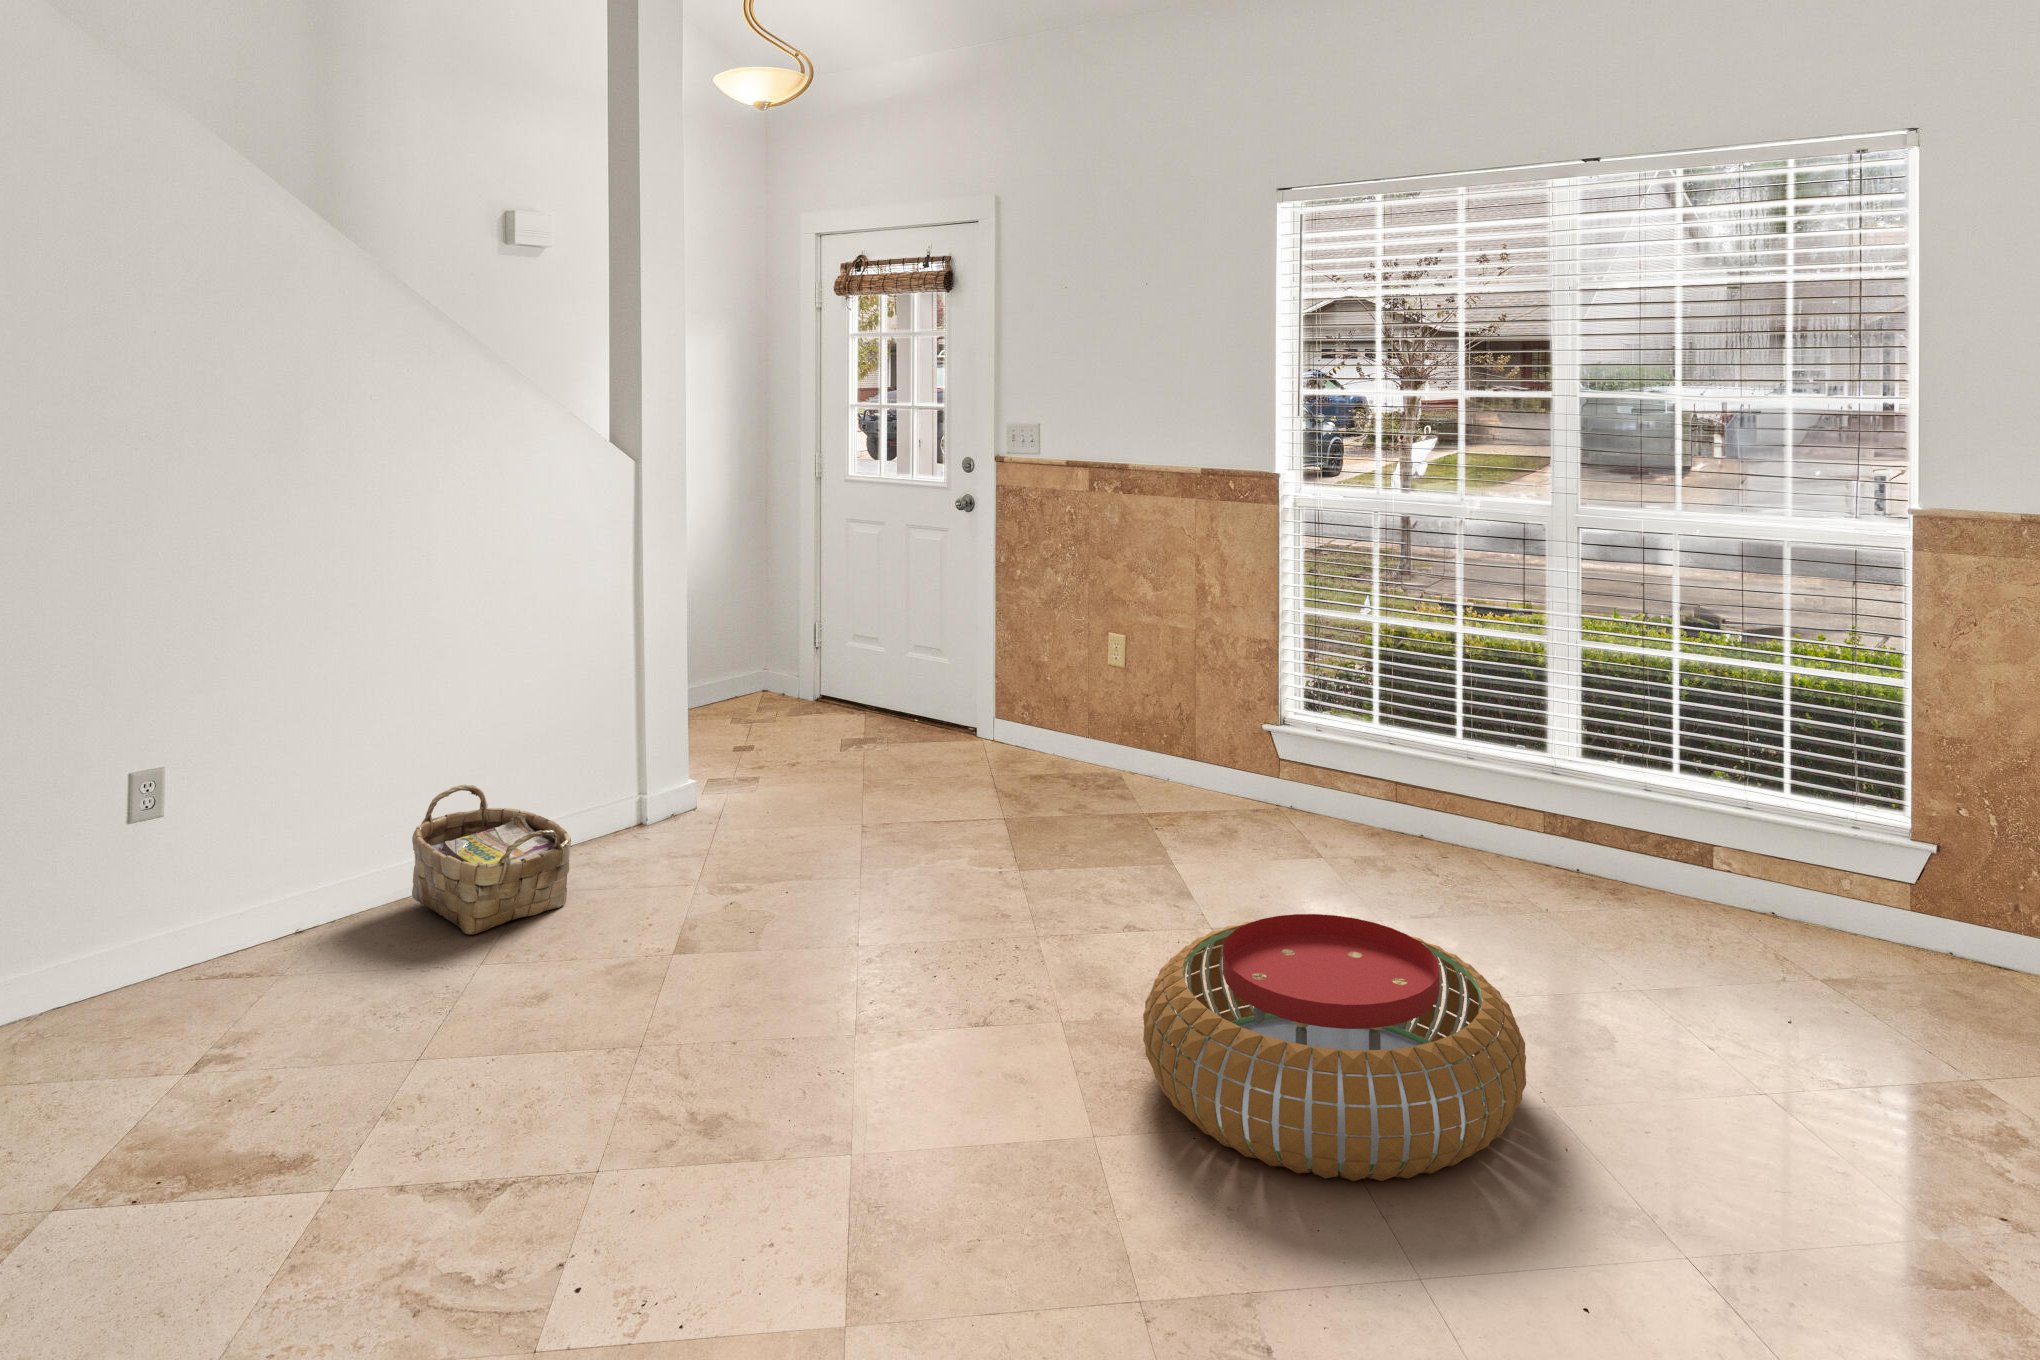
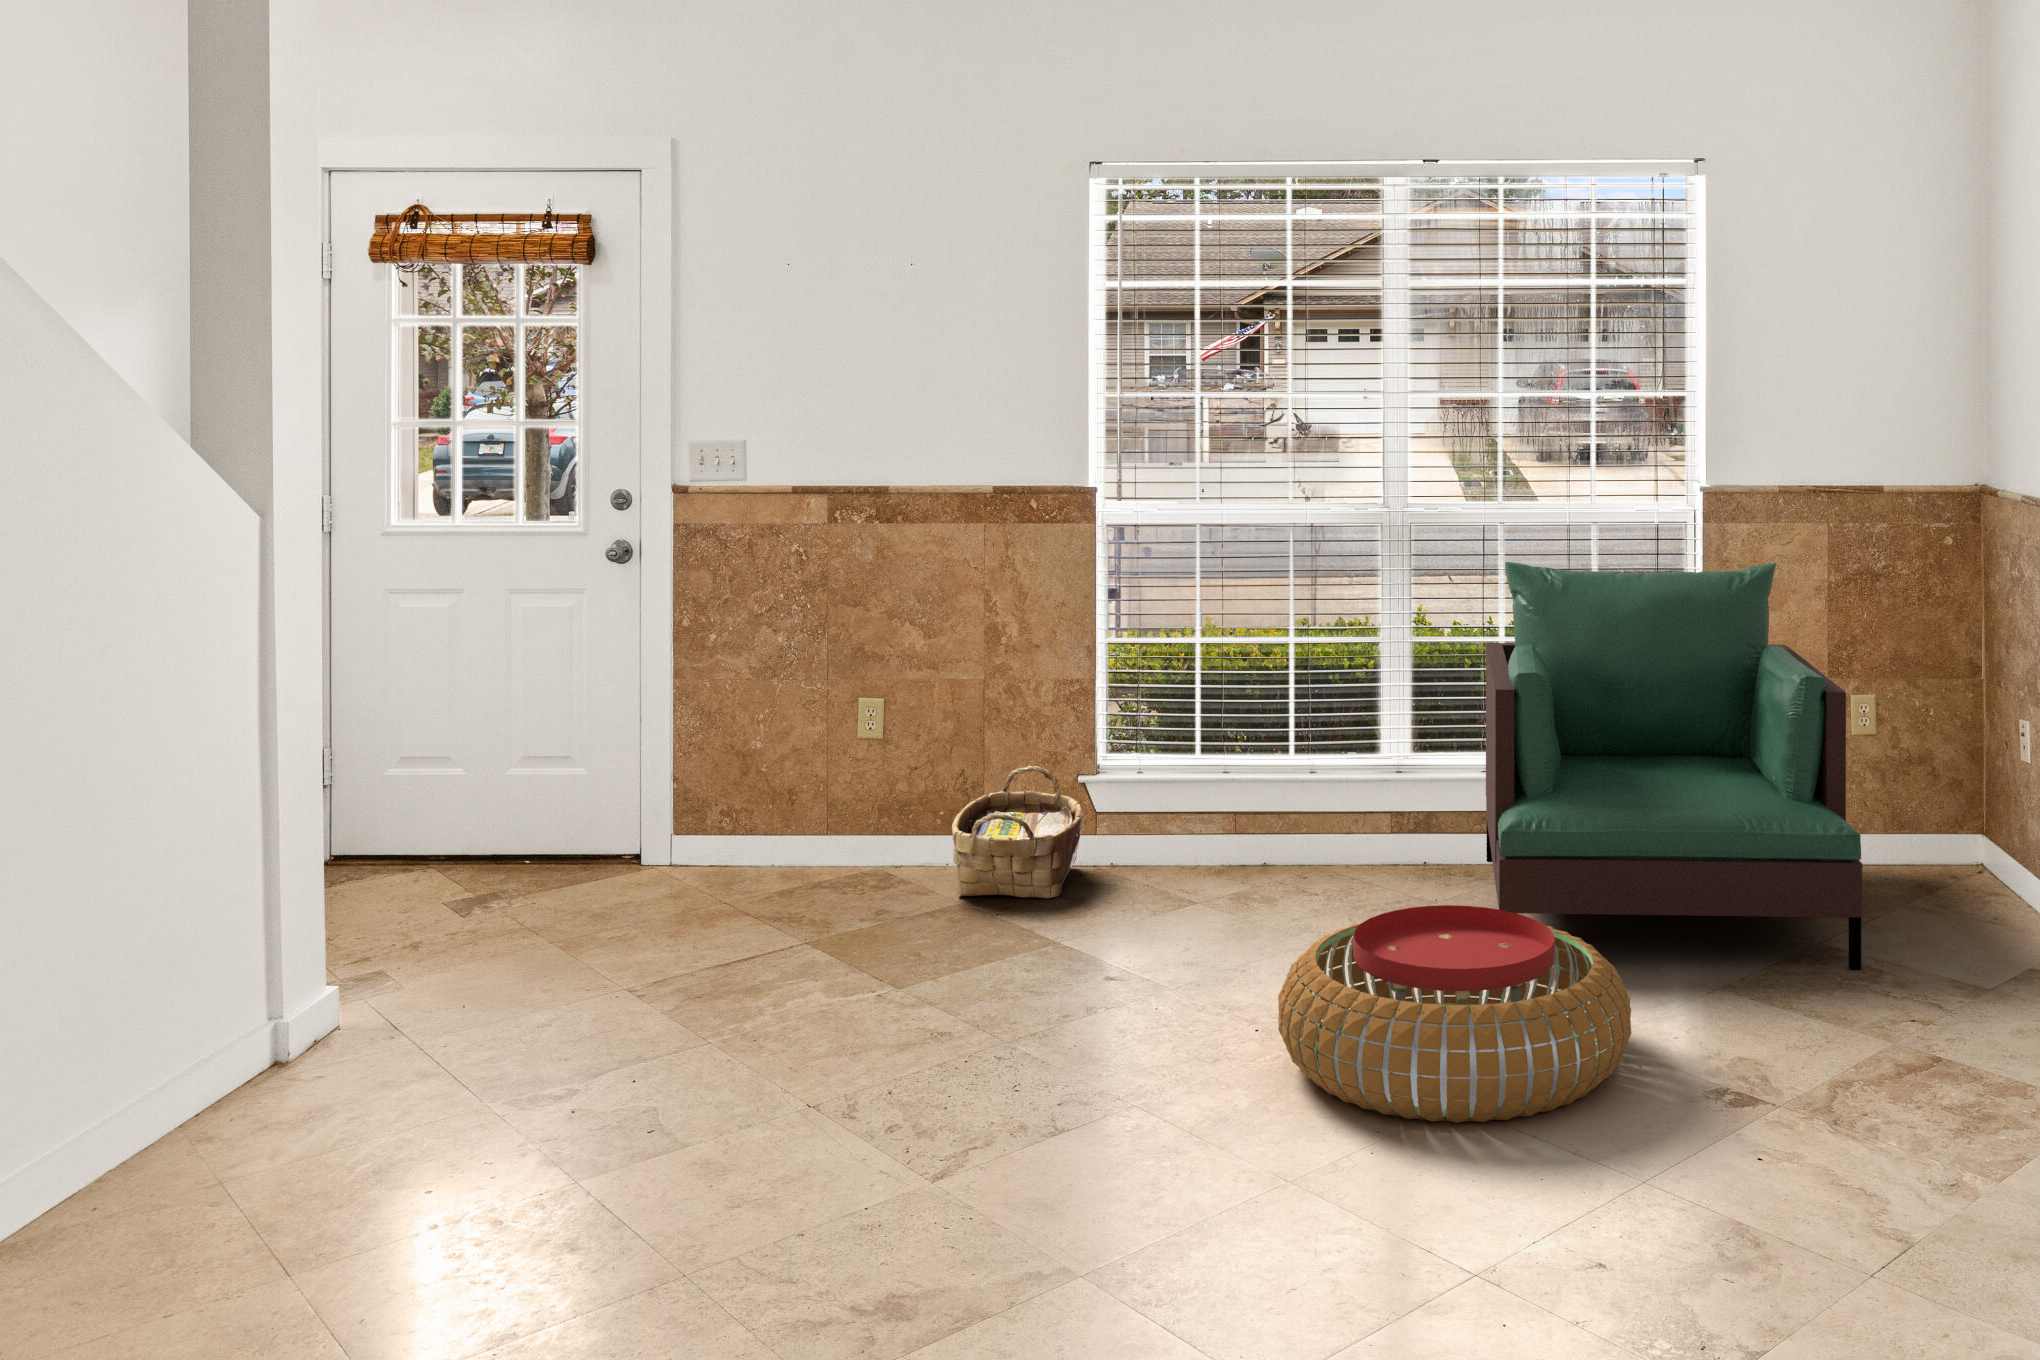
armchair: none [1508,571,2028,1144] -> present [1486,562,1862,970]
woven basket: present [412,785,571,935] -> present [952,766,1083,899]

